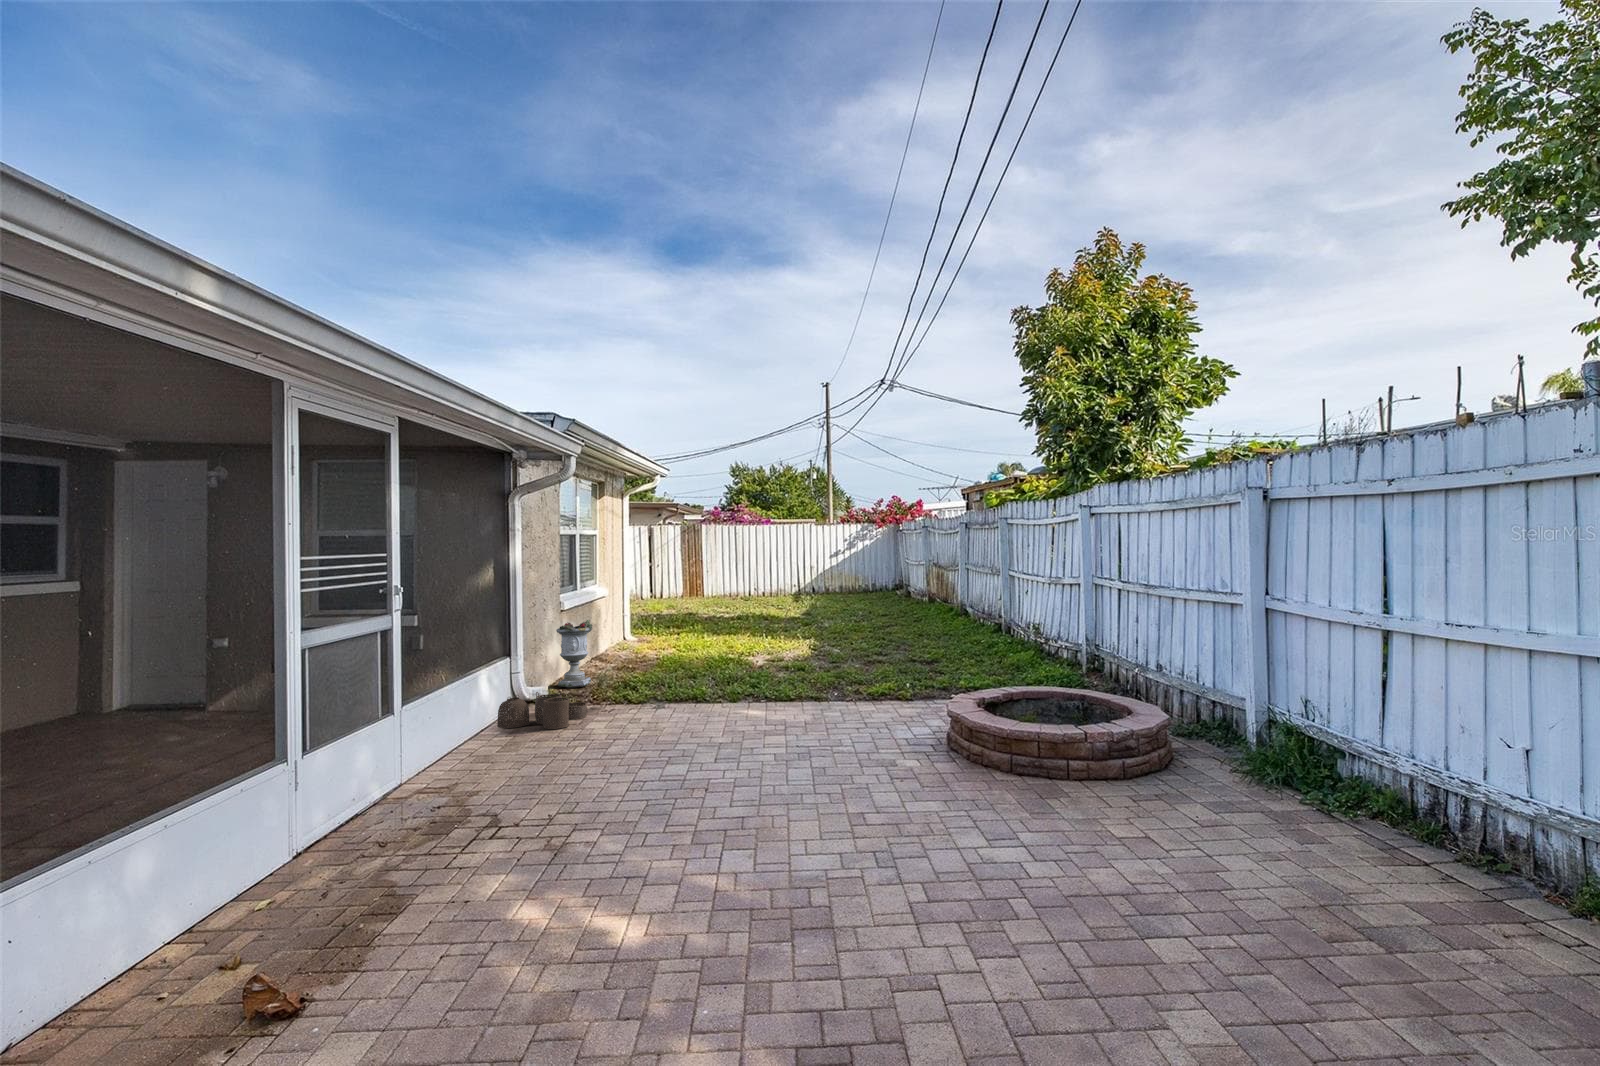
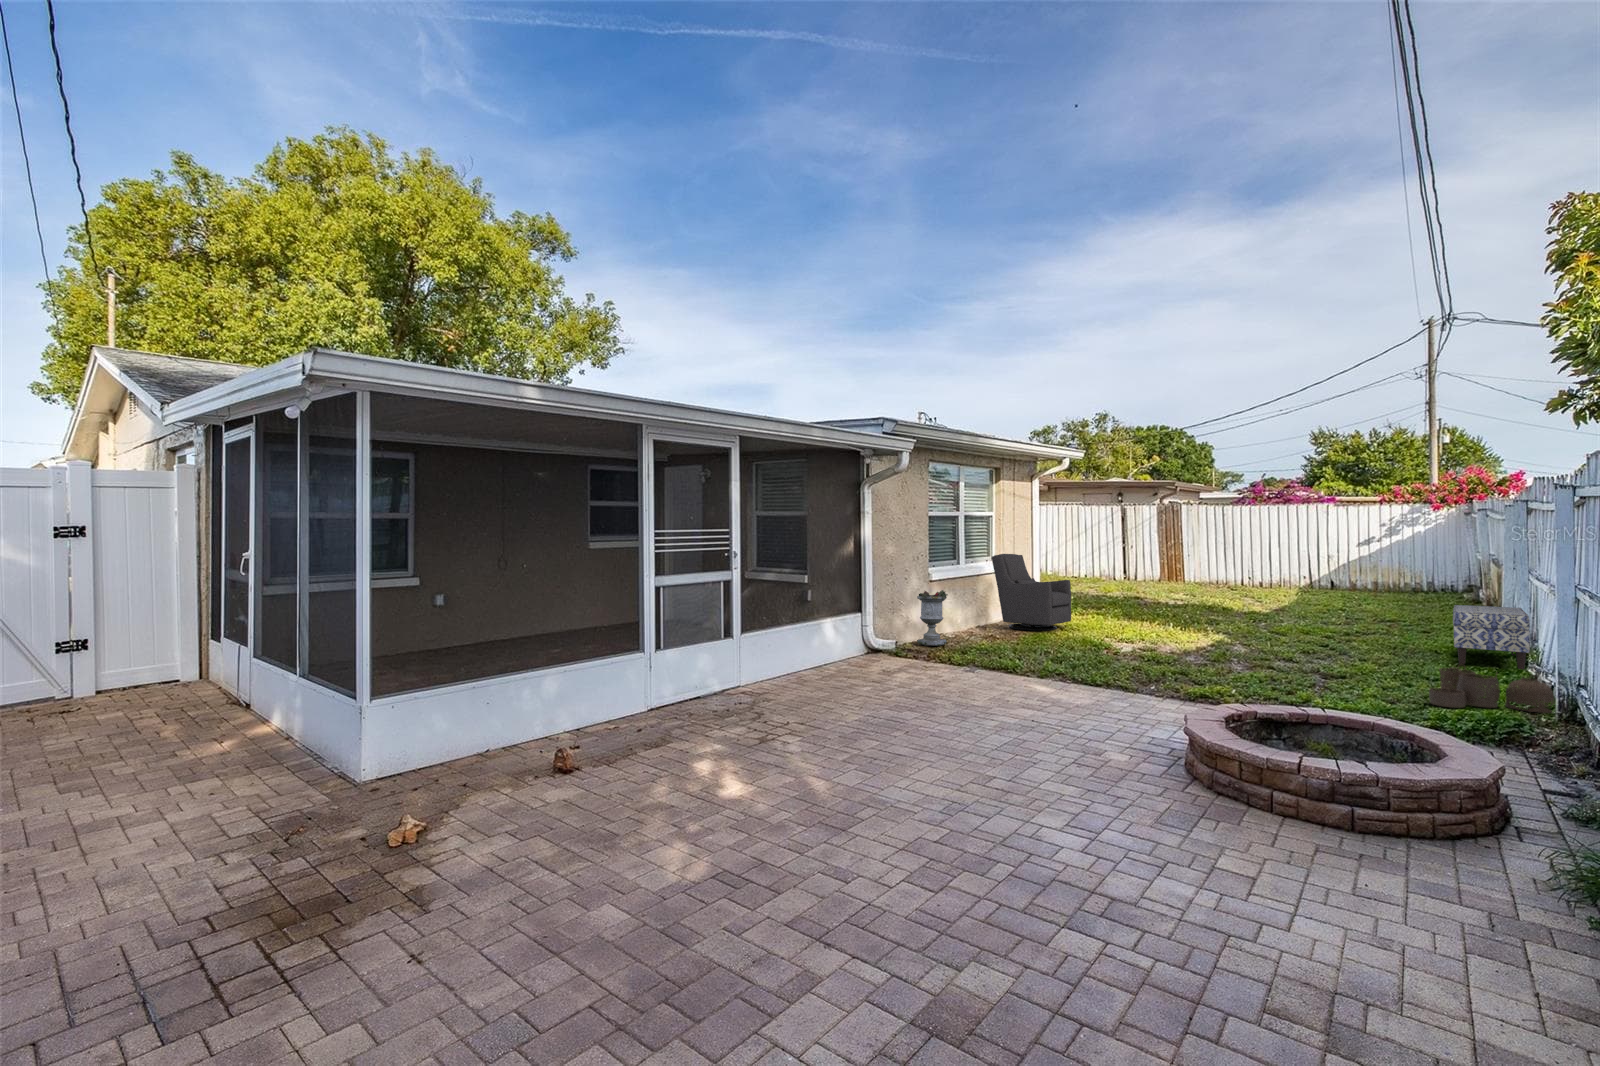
chair: none [603,575,680,657] -> present [992,554,1071,631]
bench: none [960,600,1017,645] -> present [1453,605,1530,669]
woven basket: present [497,692,587,729] -> present [1429,667,1555,713]

